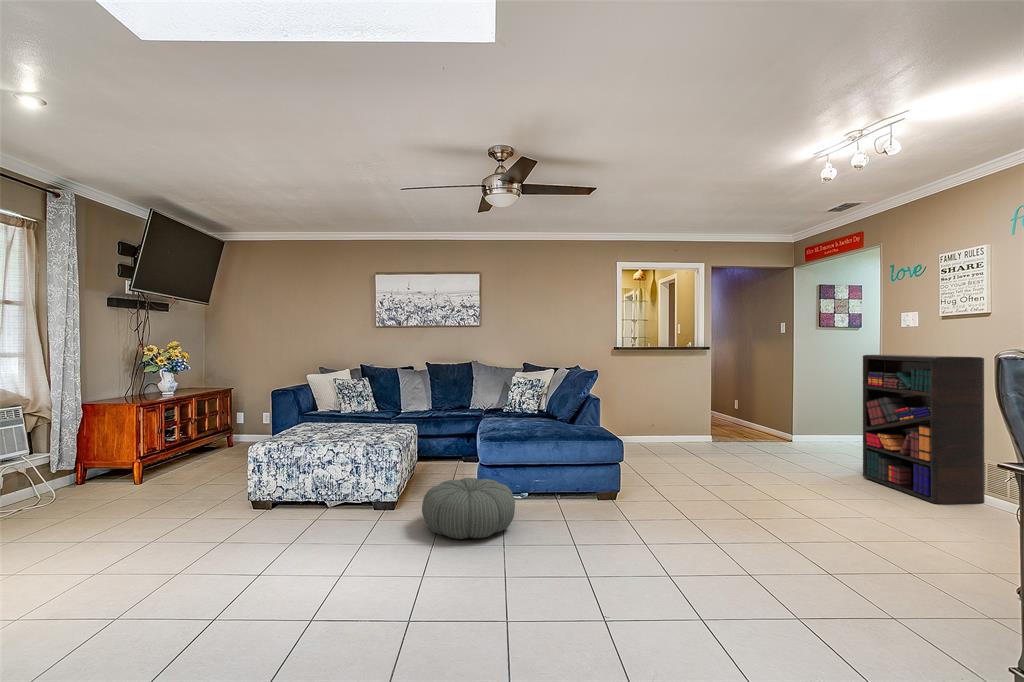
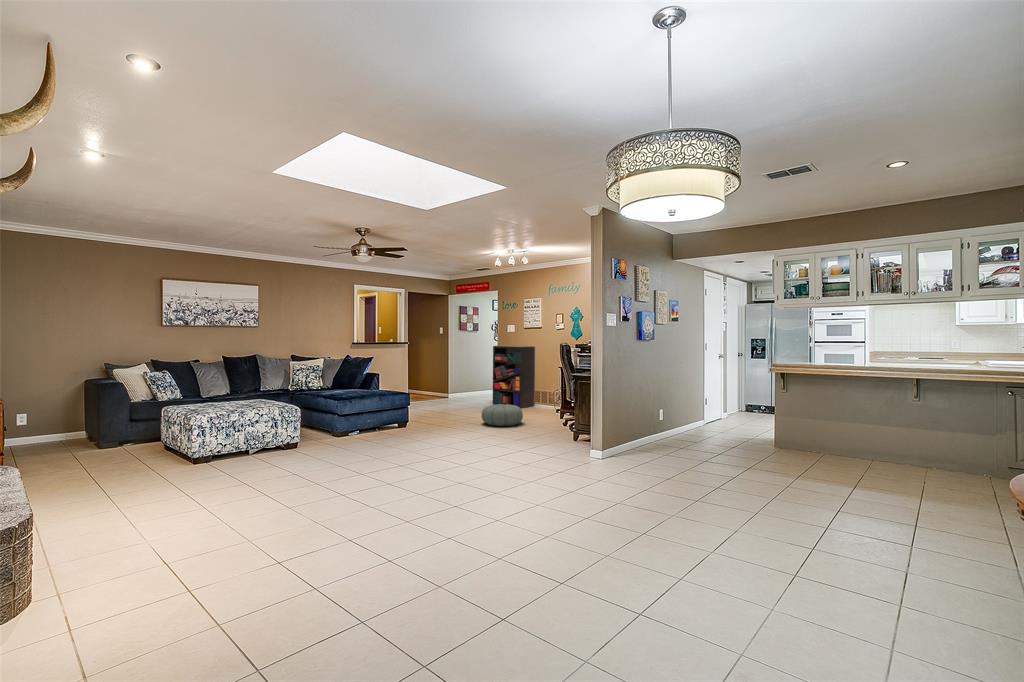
pouf: present [422,478,515,539] -> present [482,404,523,426]

